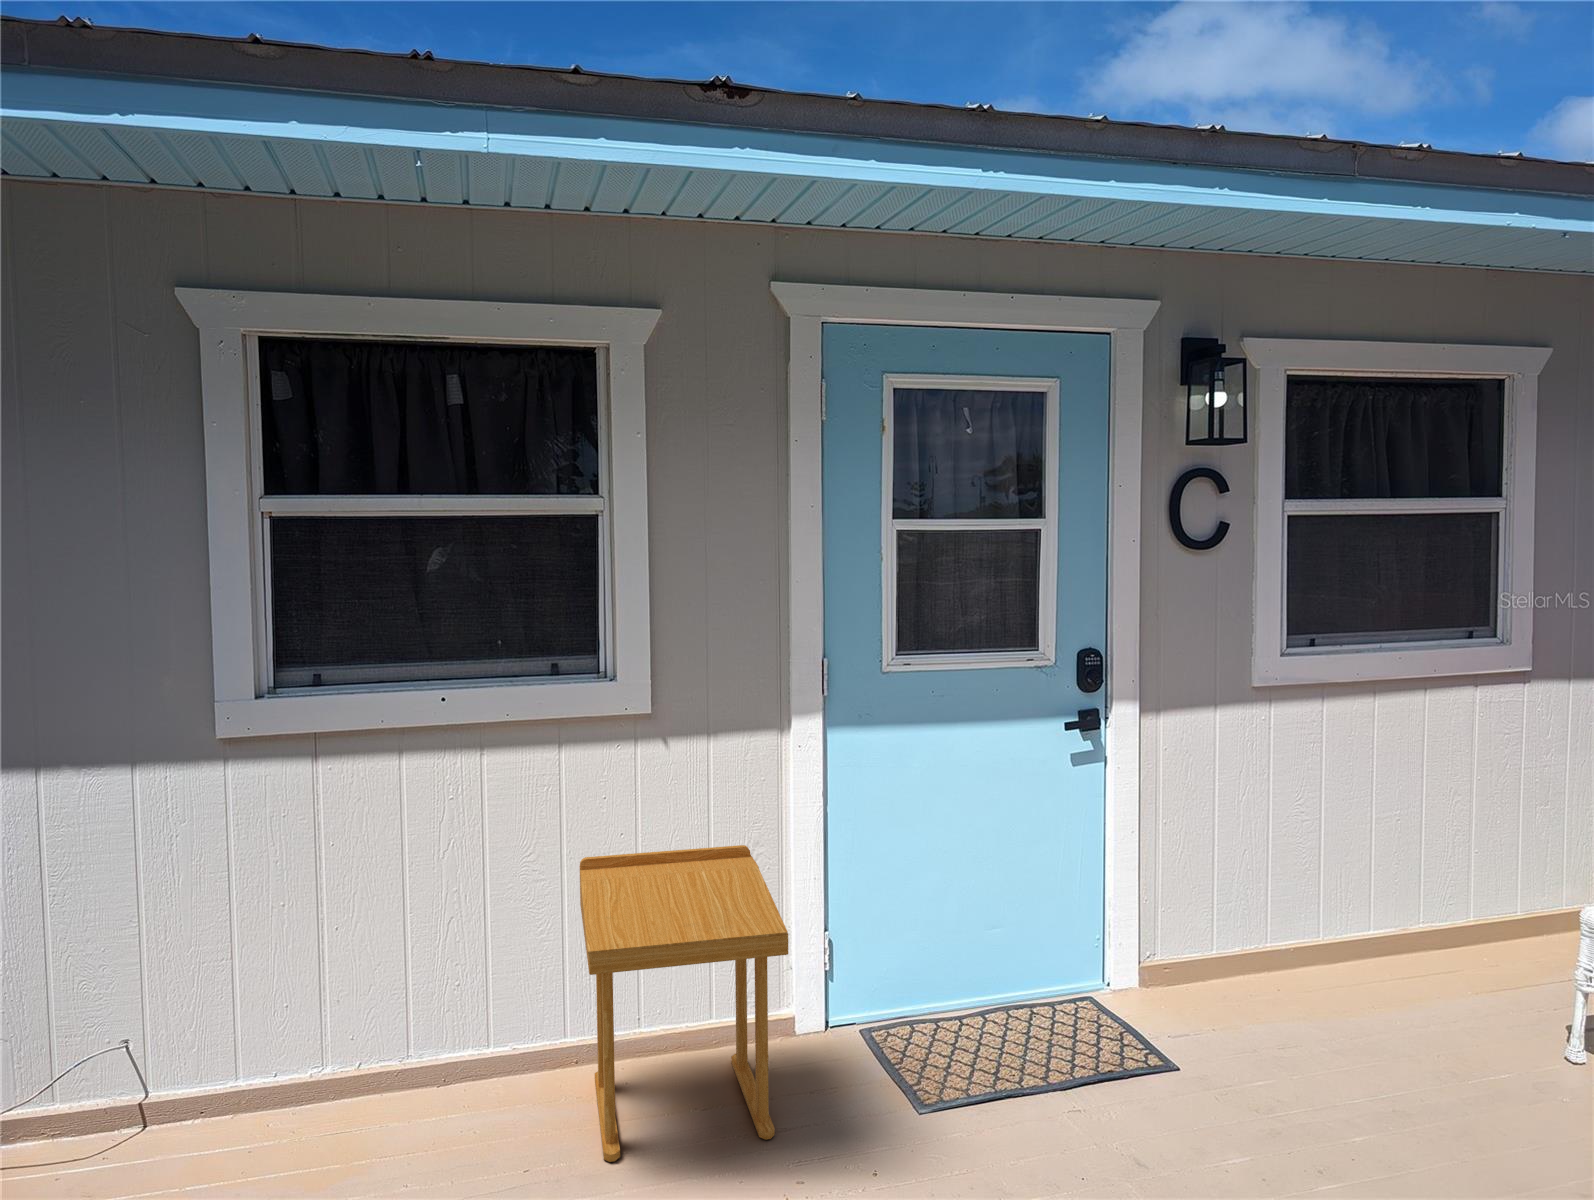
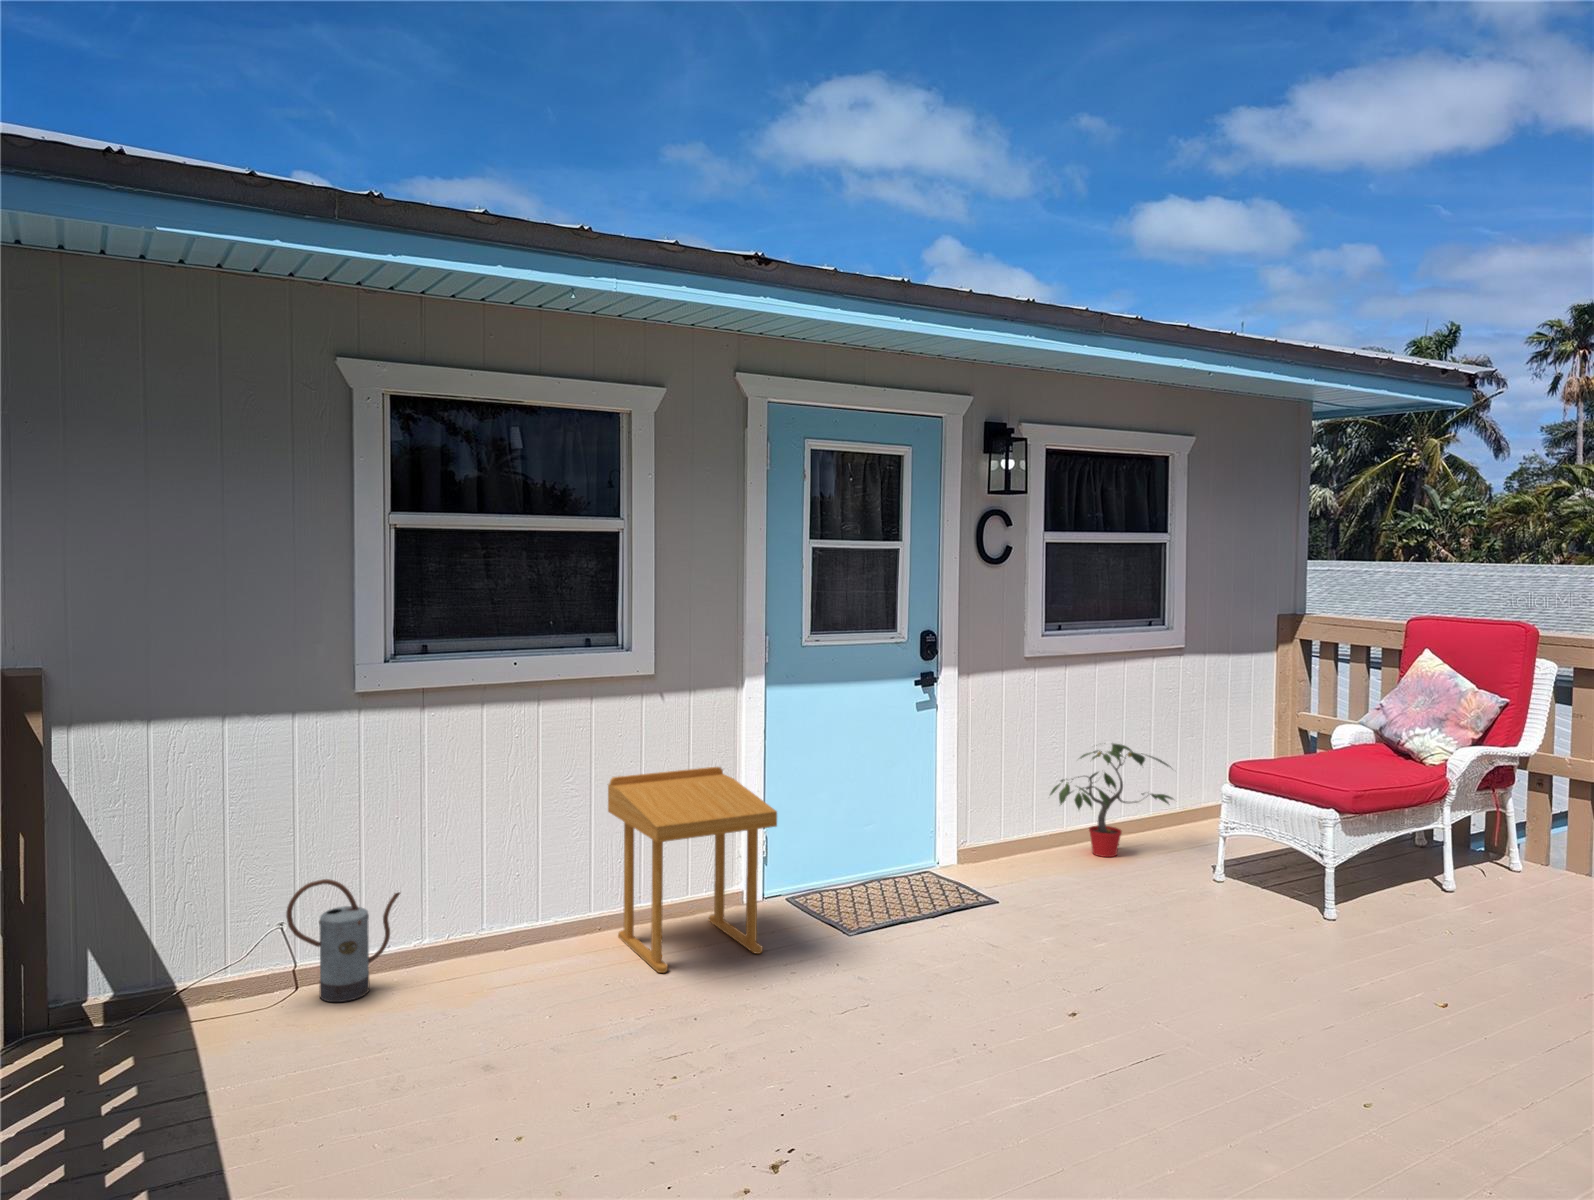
potted plant: none [1287,818,1513,996] -> present [1050,743,1173,857]
watering can: none [108,991,267,1160] -> present [286,879,400,1002]

